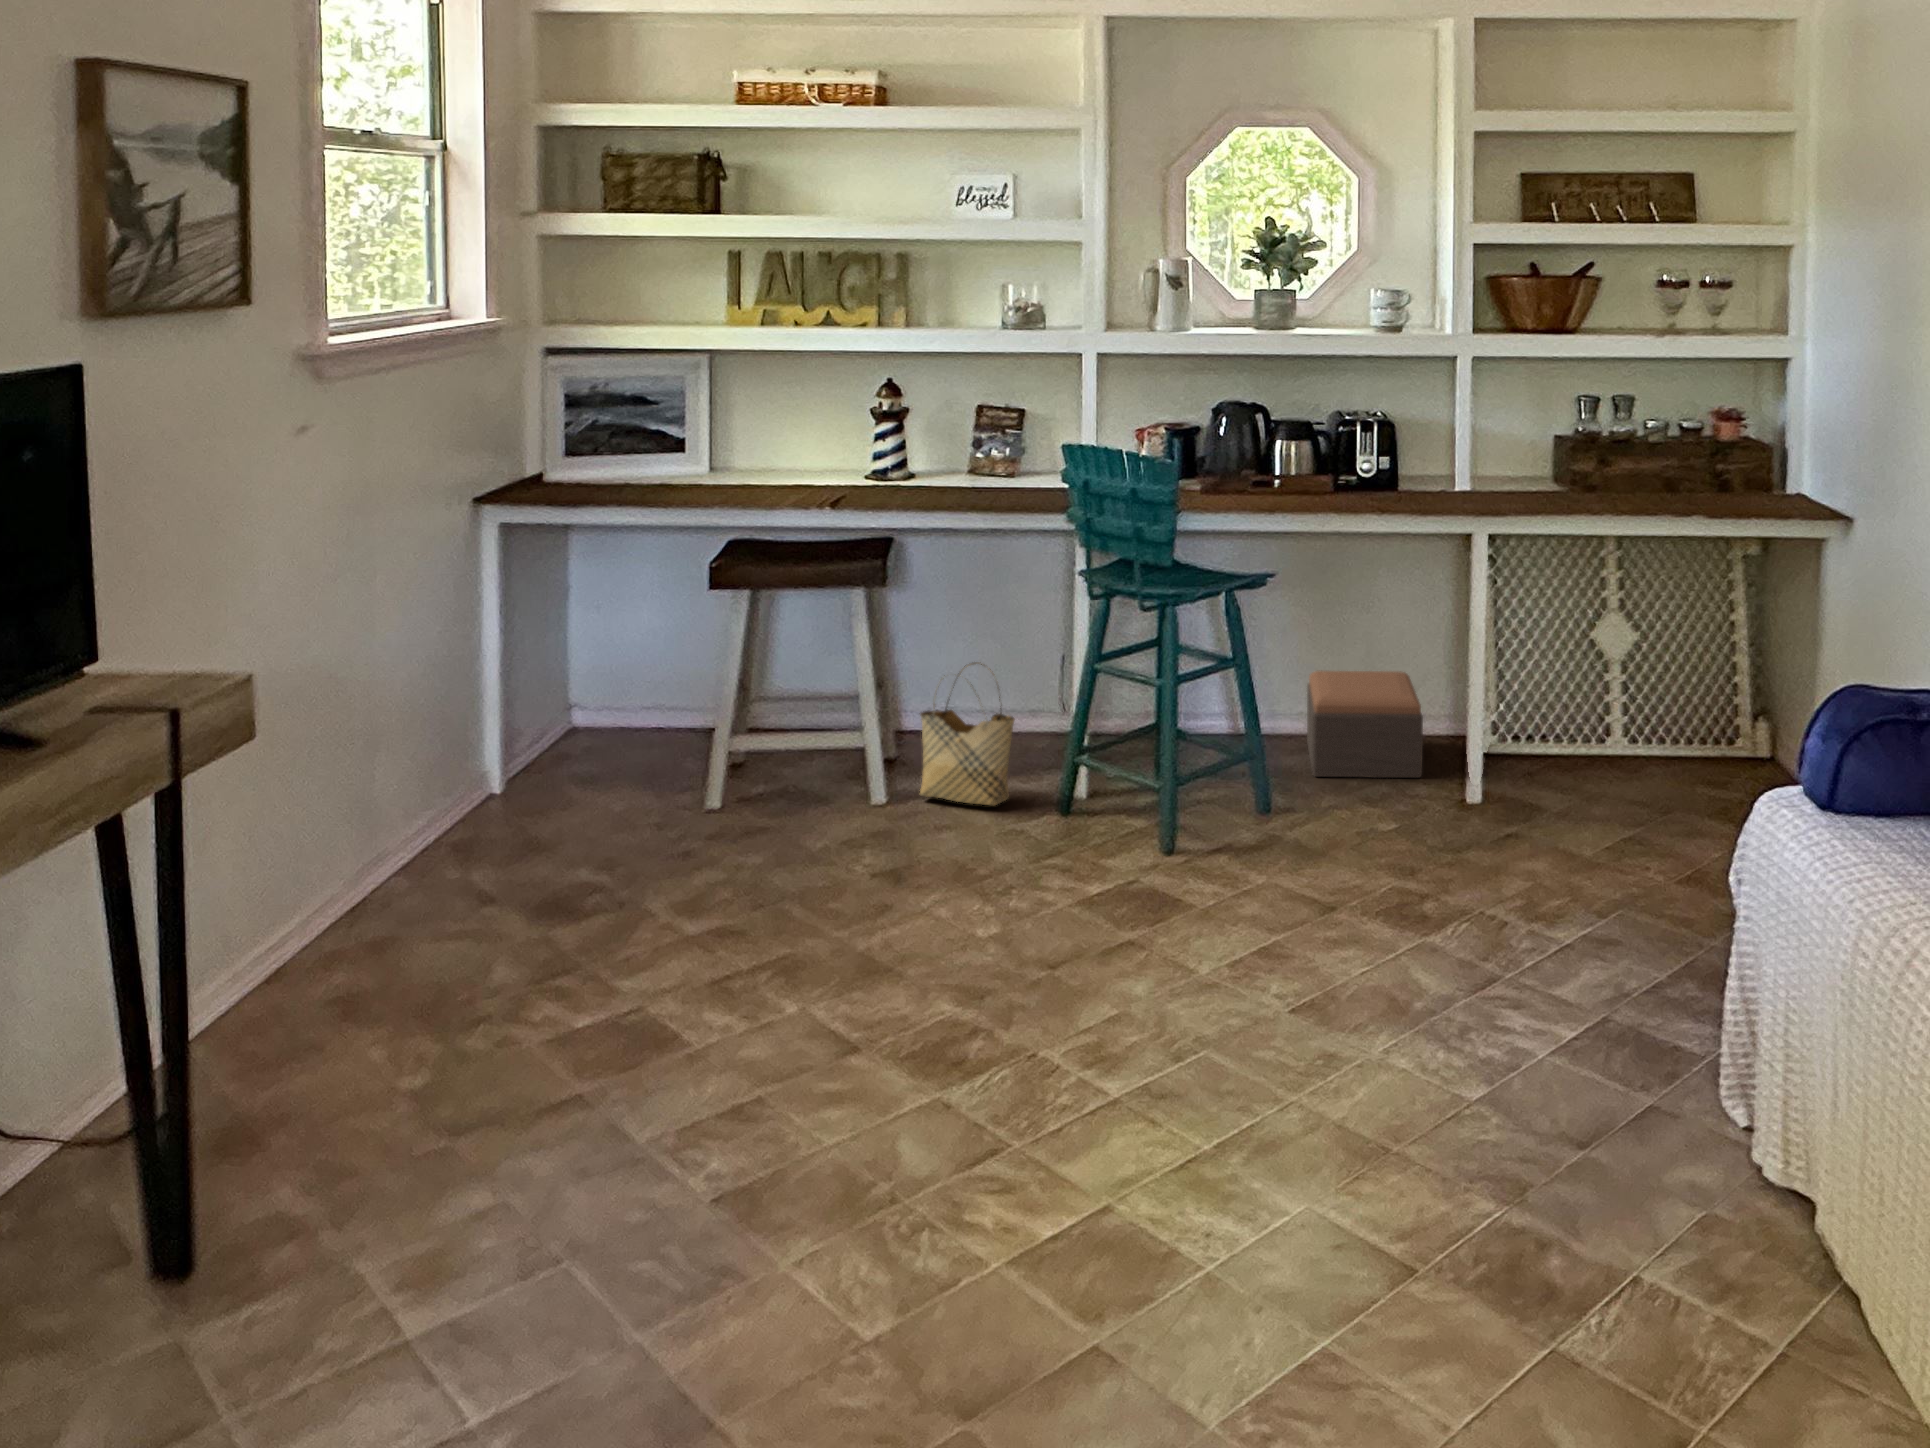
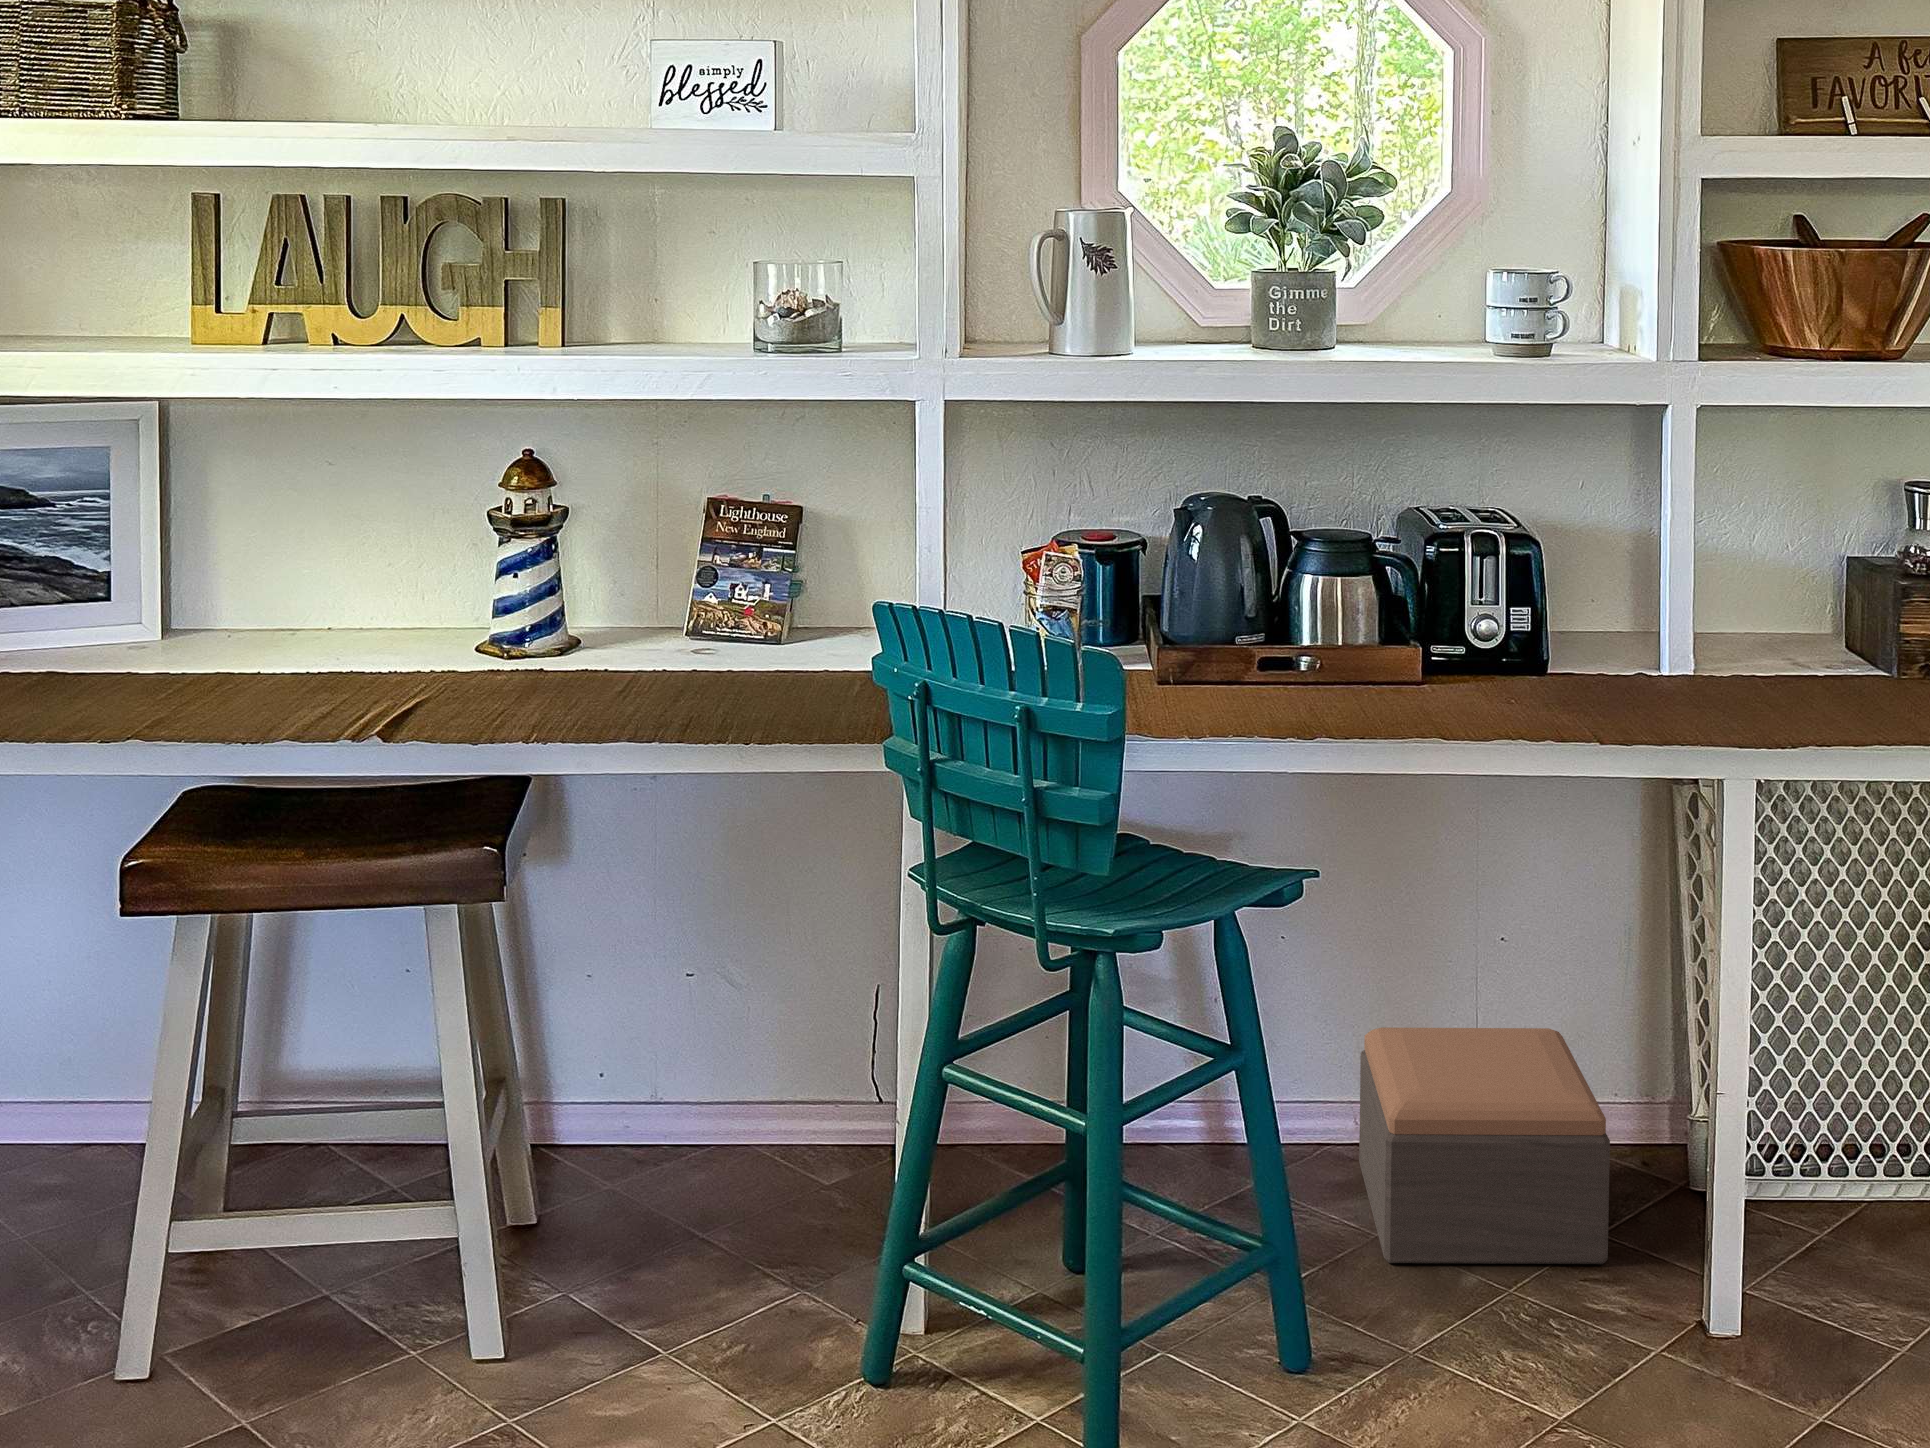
woven basket: present [920,662,1015,805] -> none [576,1046,775,1360]

